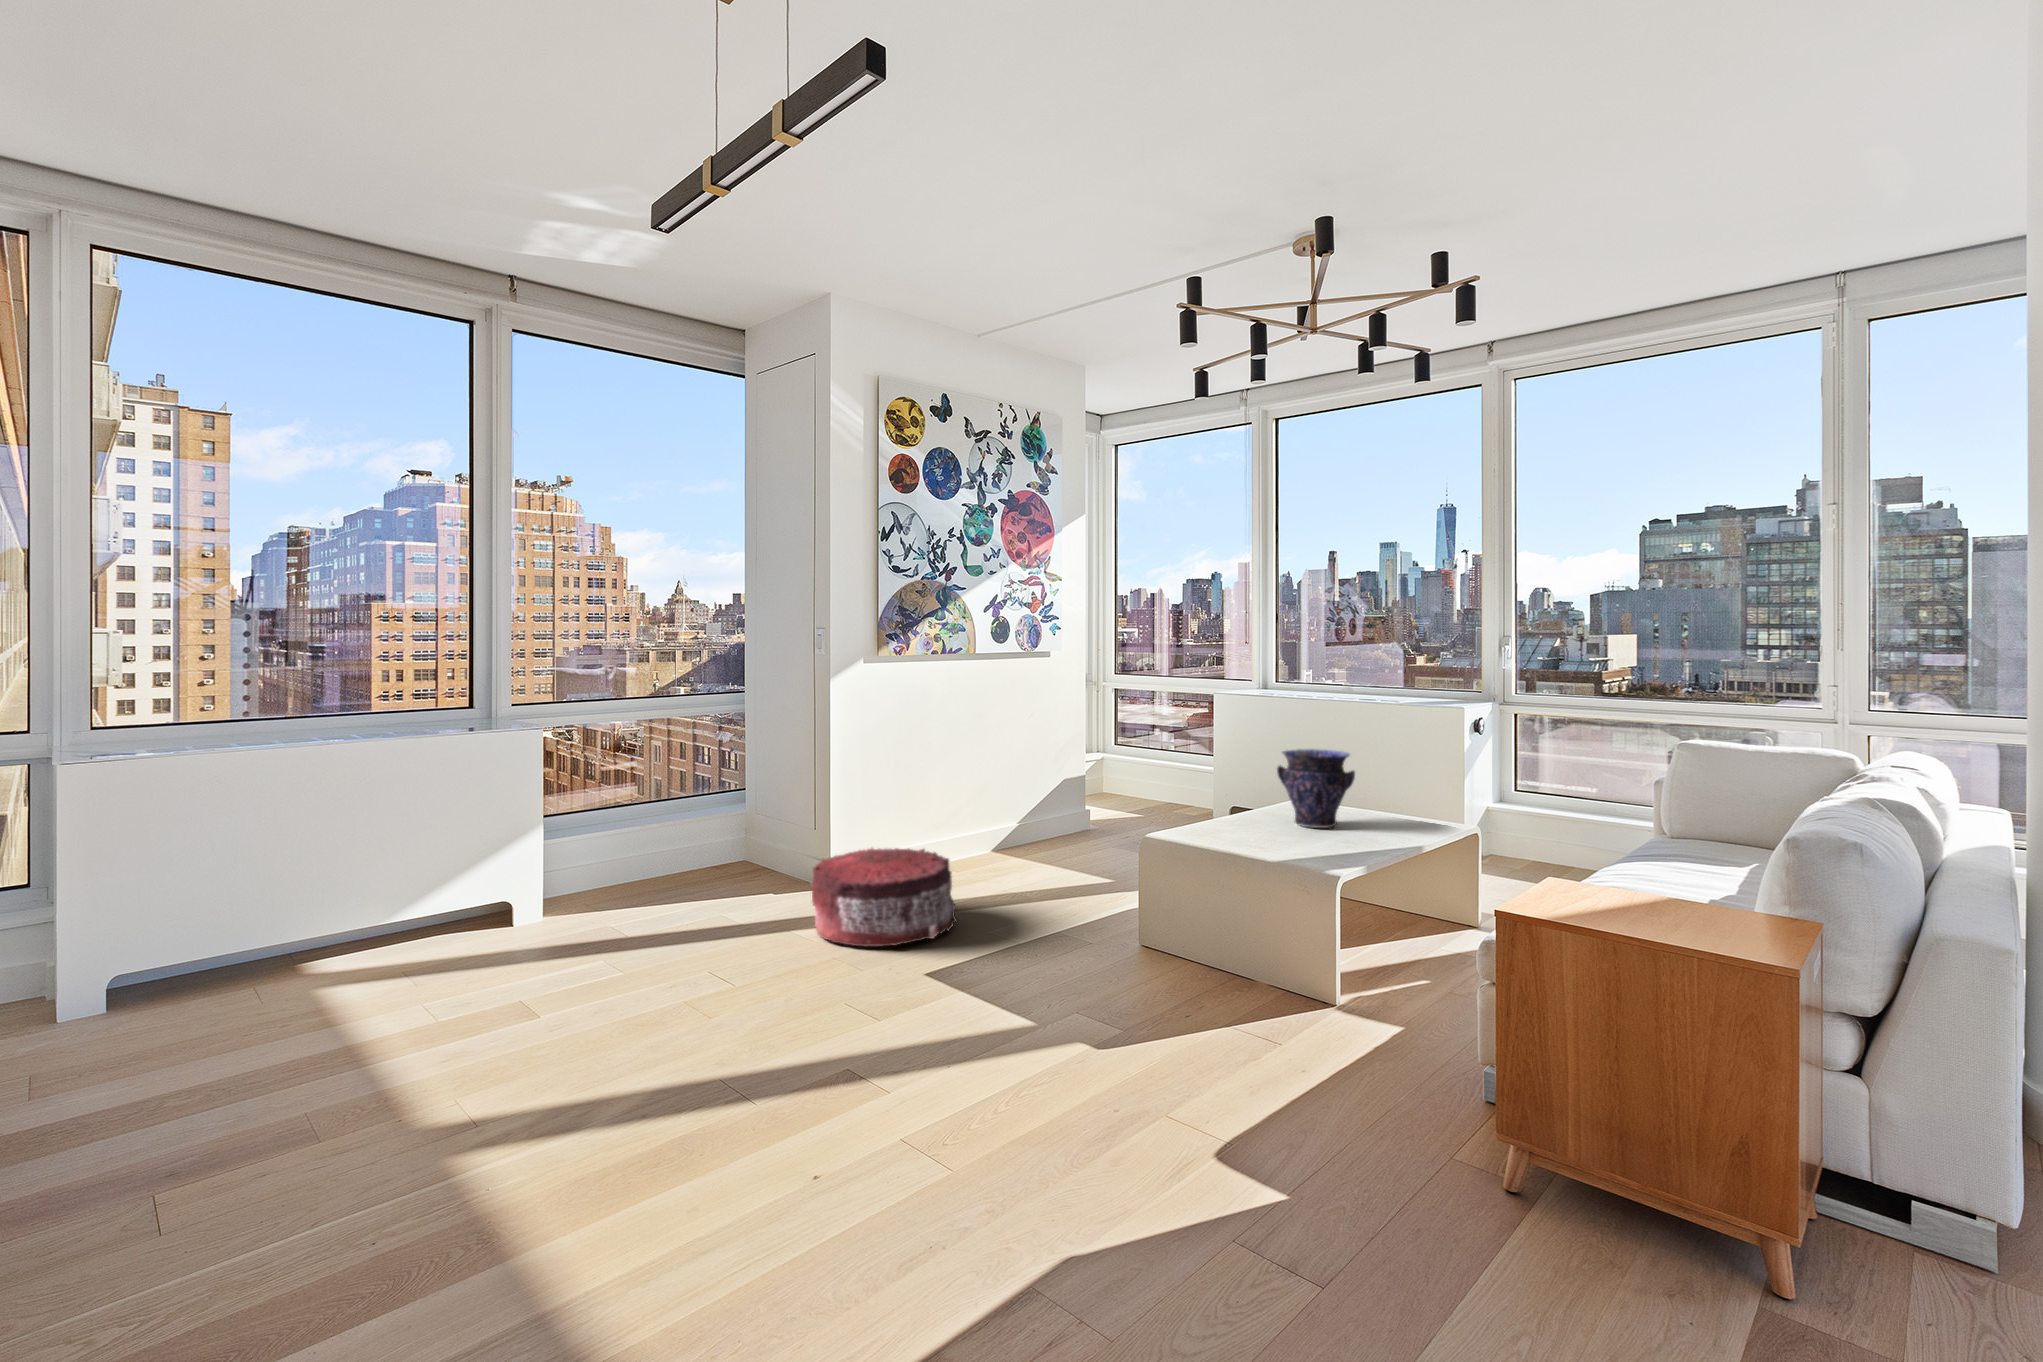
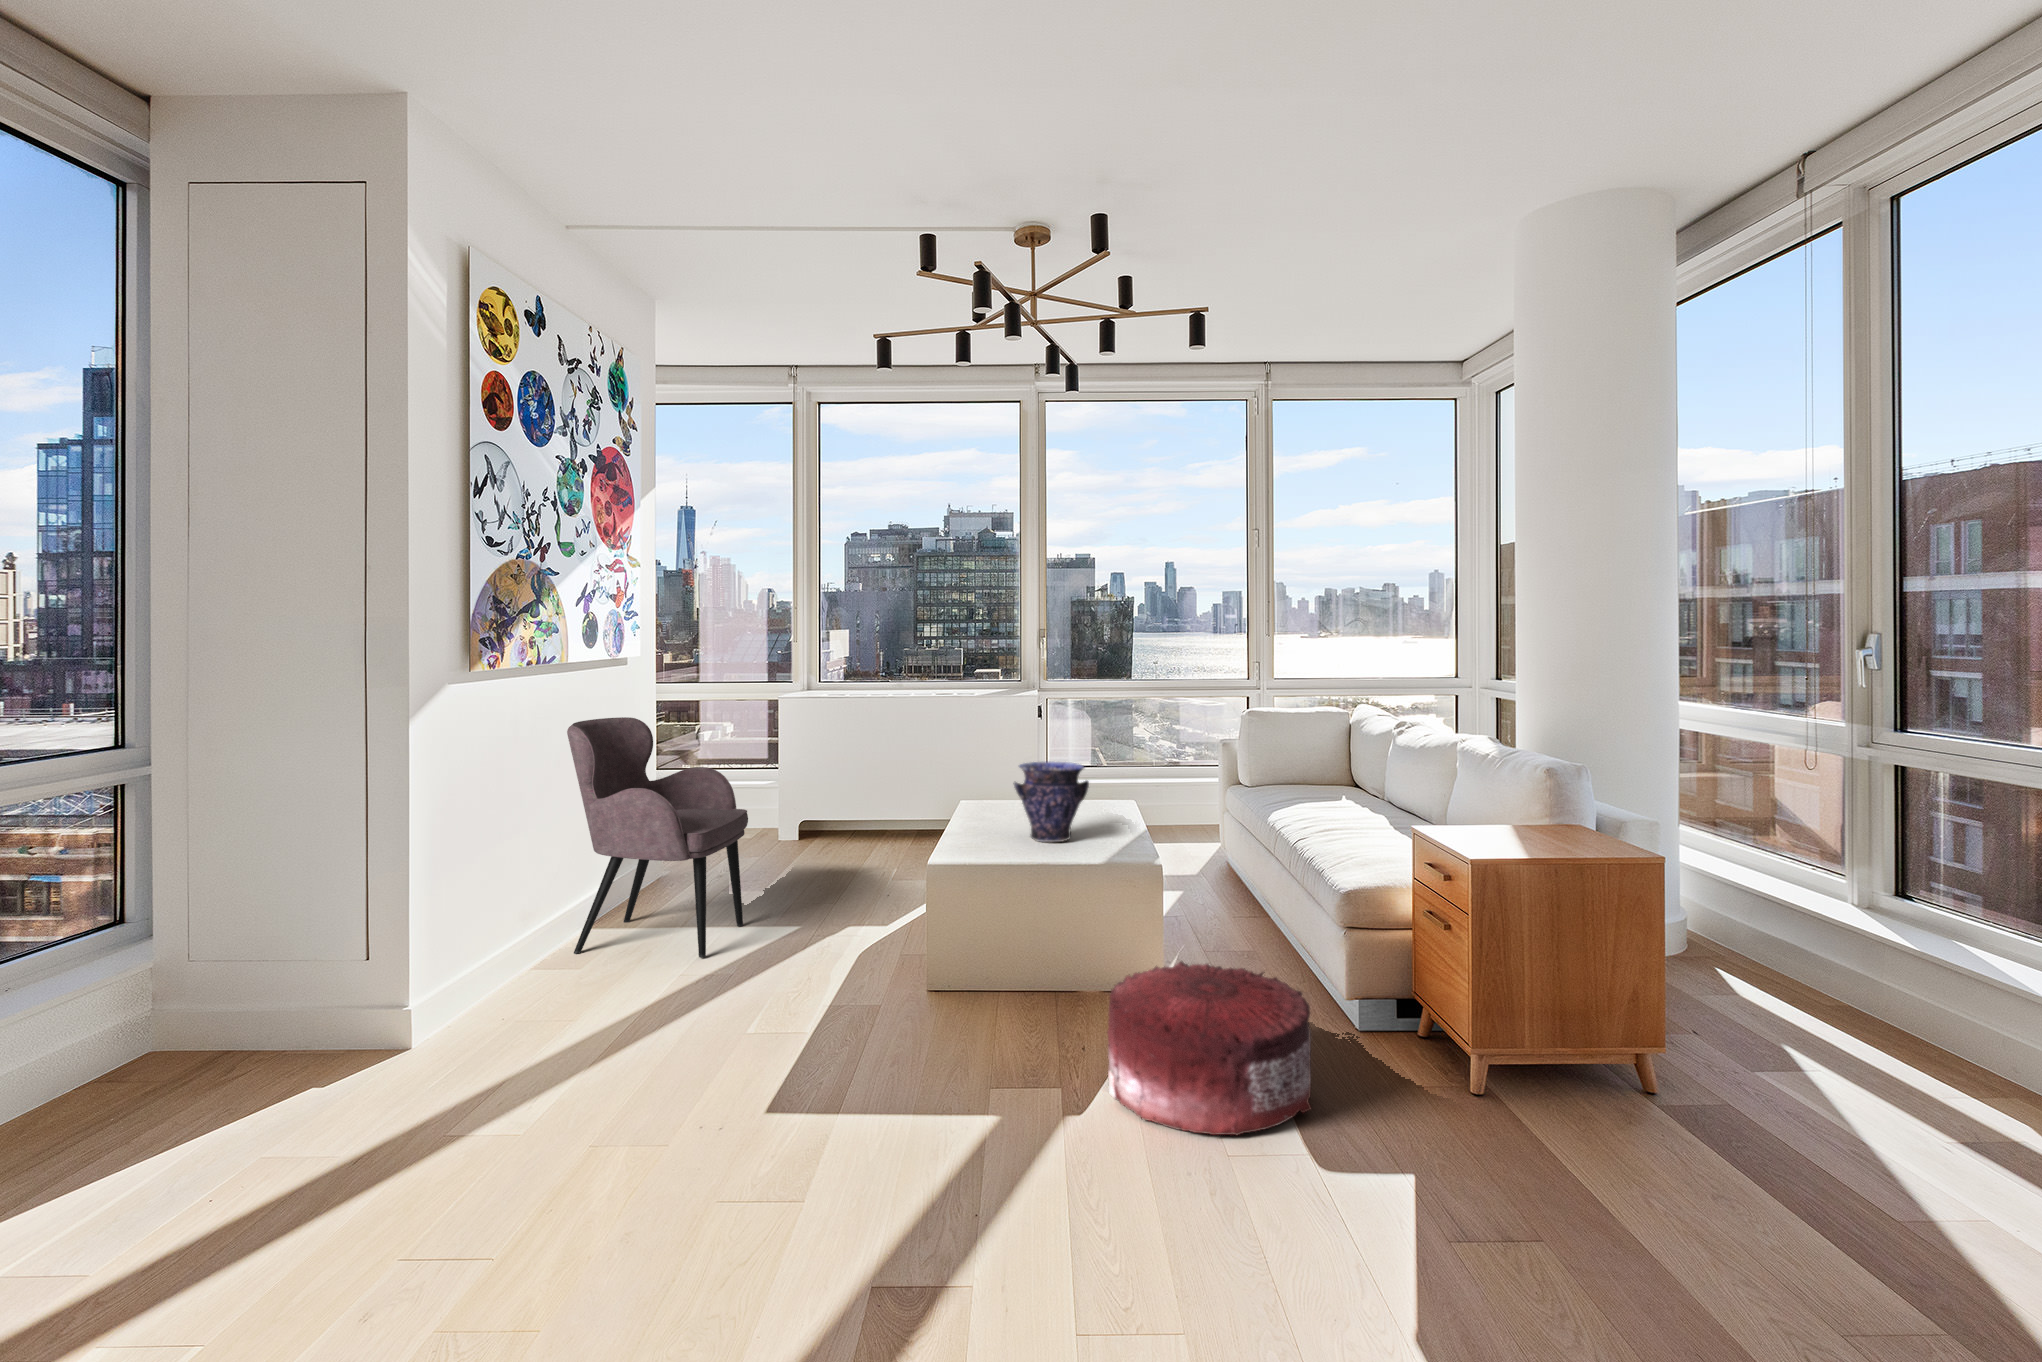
armchair: none [962,695,1099,881] -> present [567,717,748,958]
pouf: present [810,848,957,946] -> present [1107,961,1312,1135]

